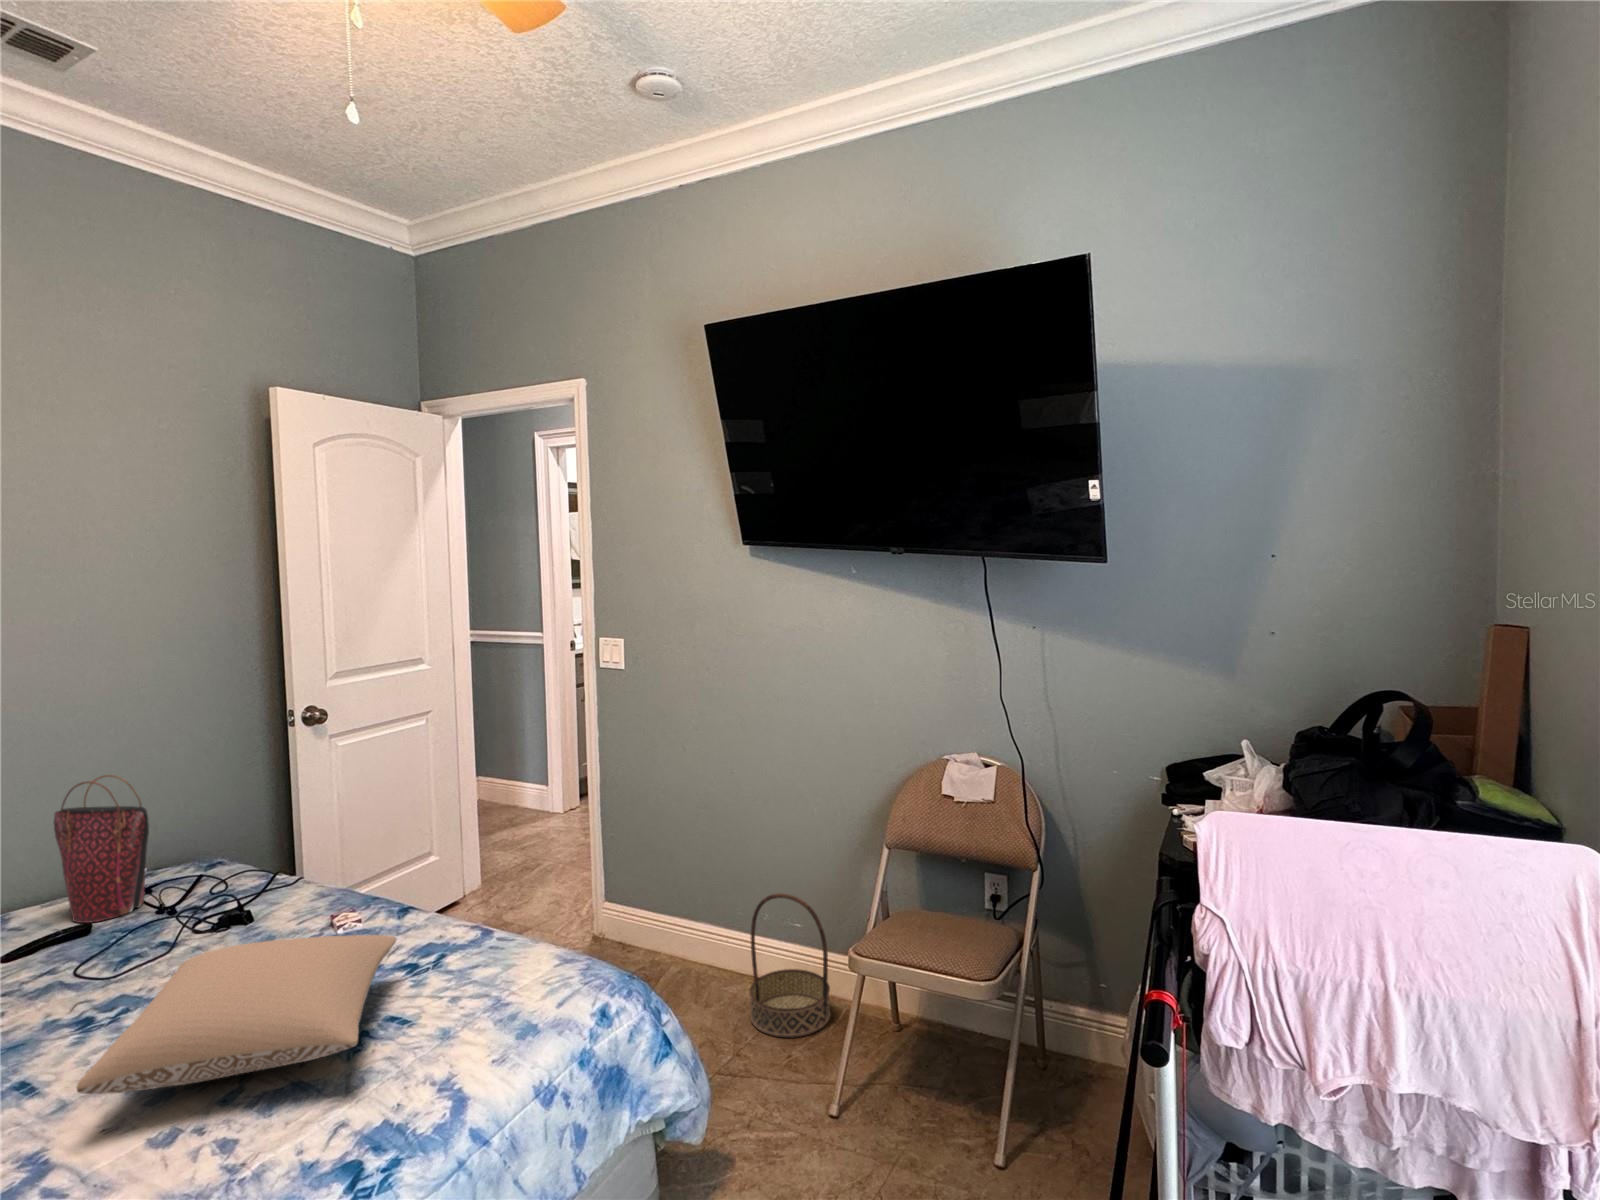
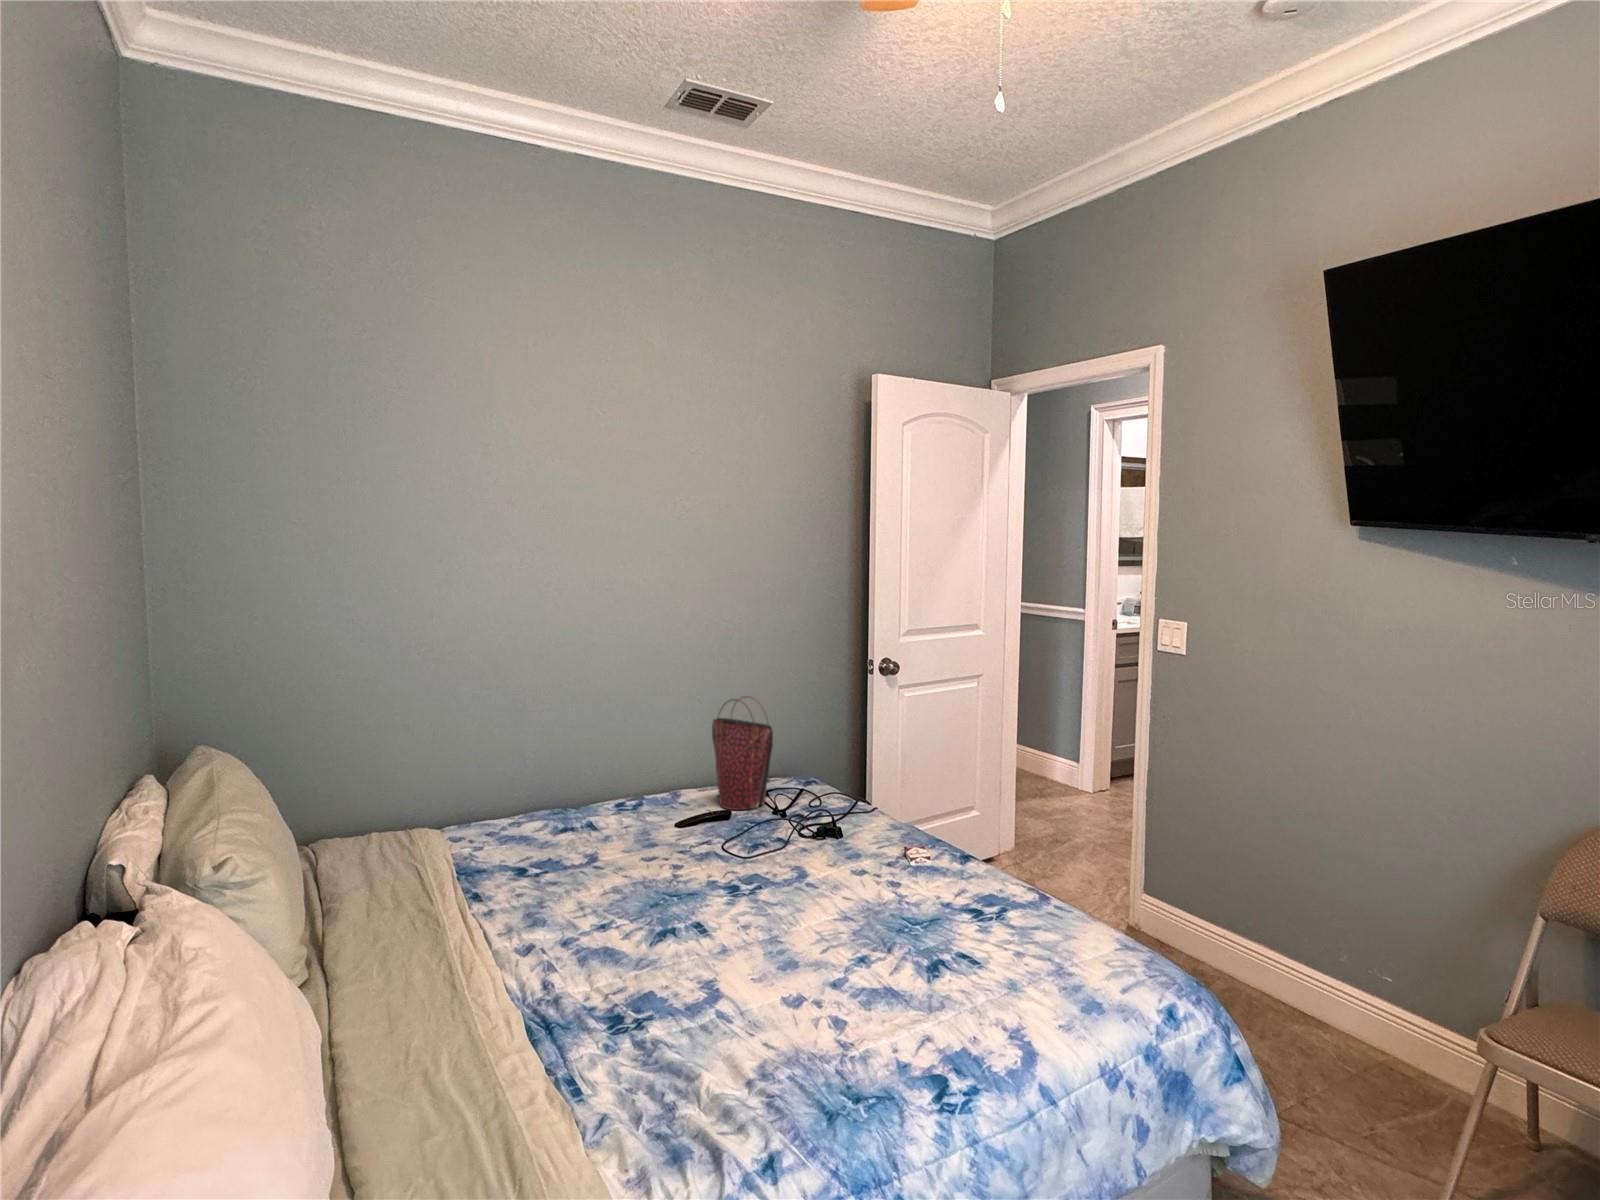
basket: present [750,893,831,1038] -> none [1315,933,1430,1108]
pillow: present [76,935,396,1094] -> none [736,856,967,973]

